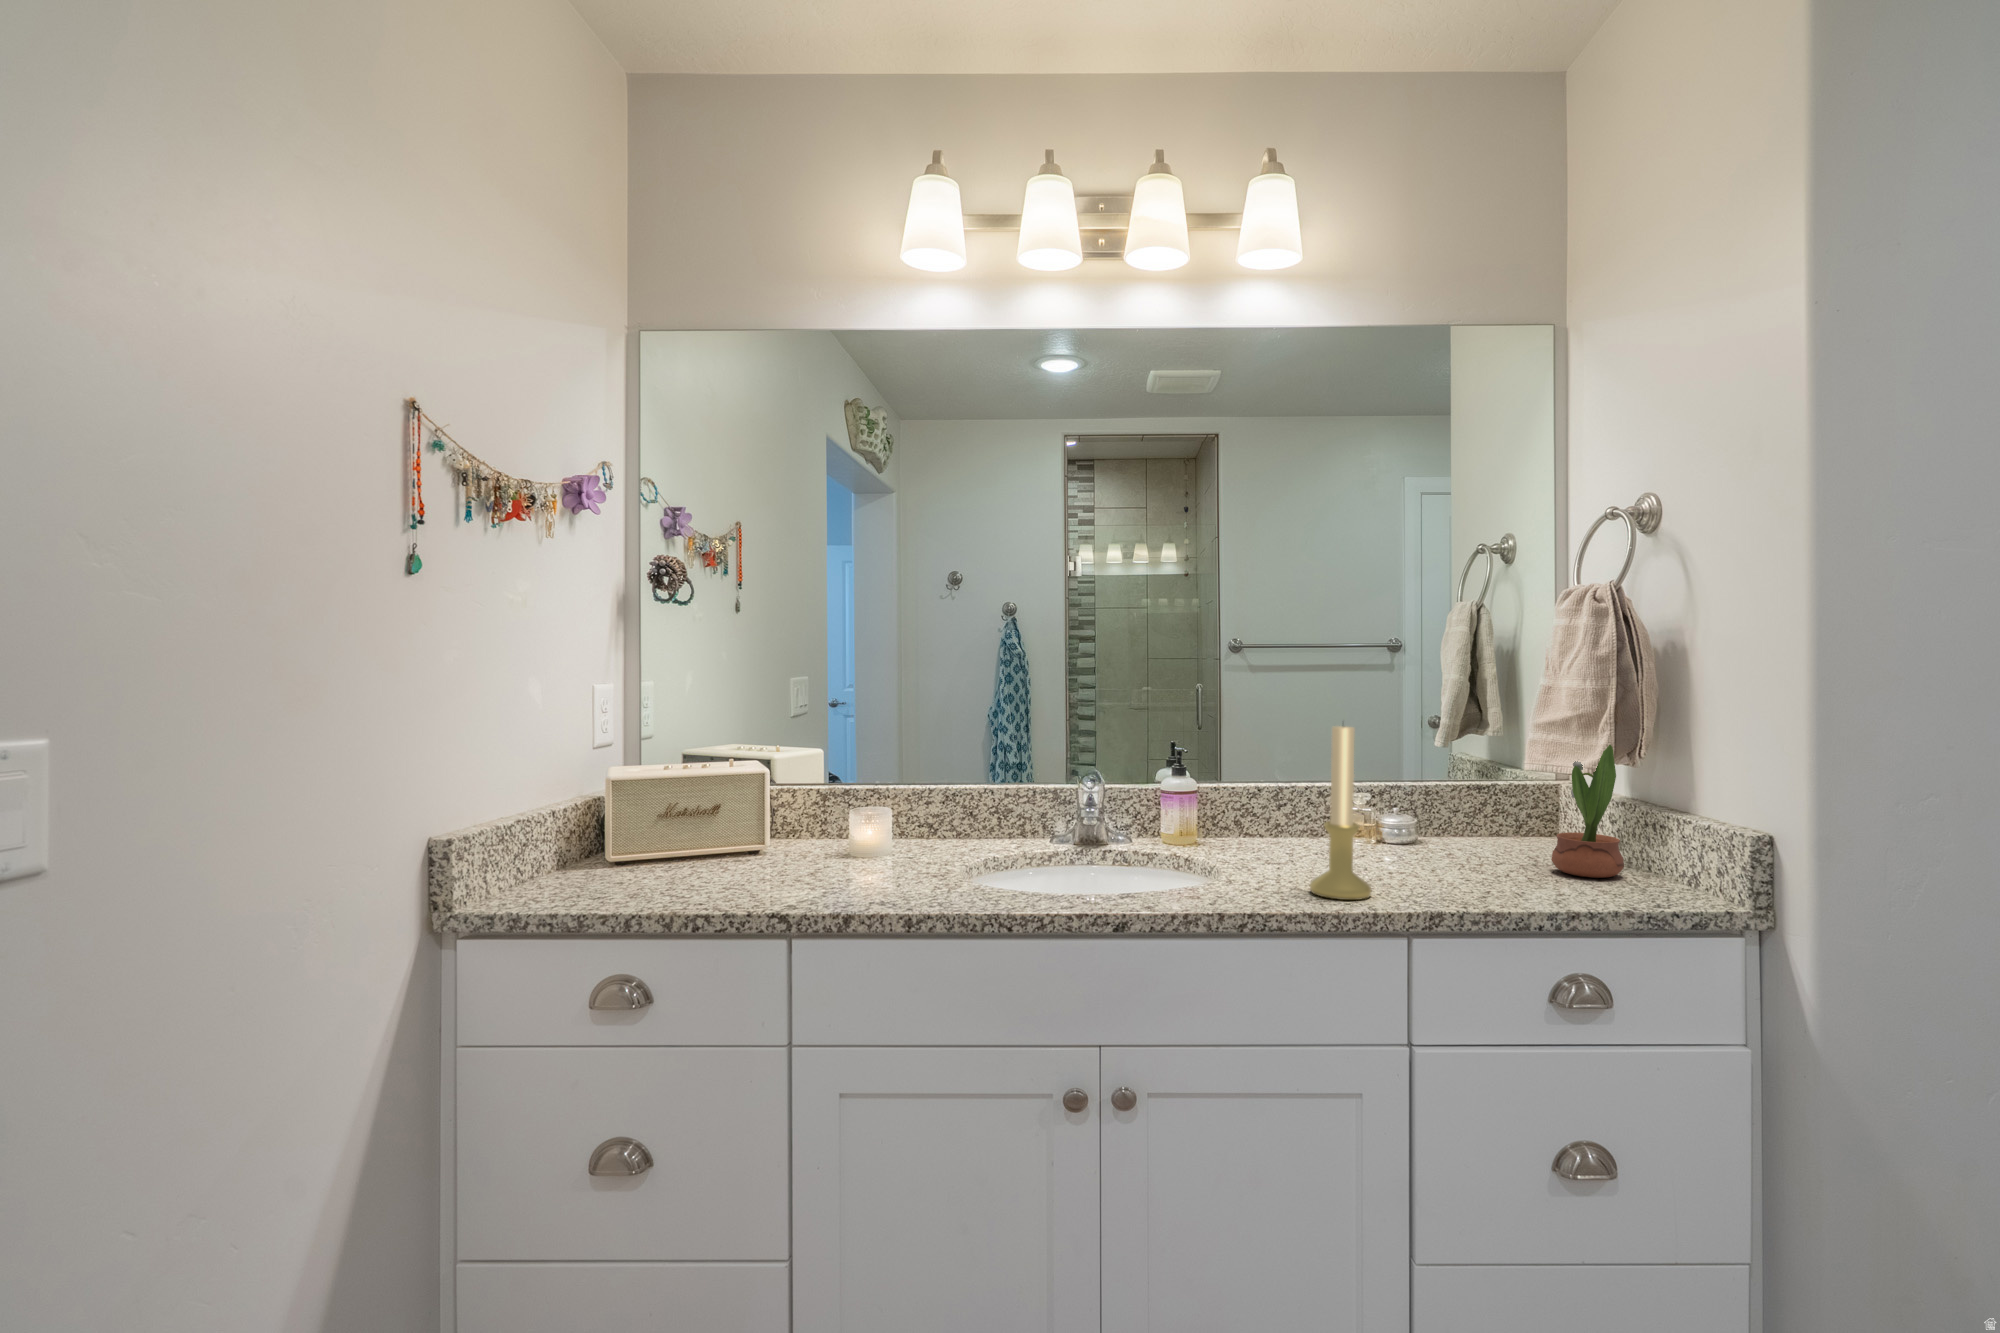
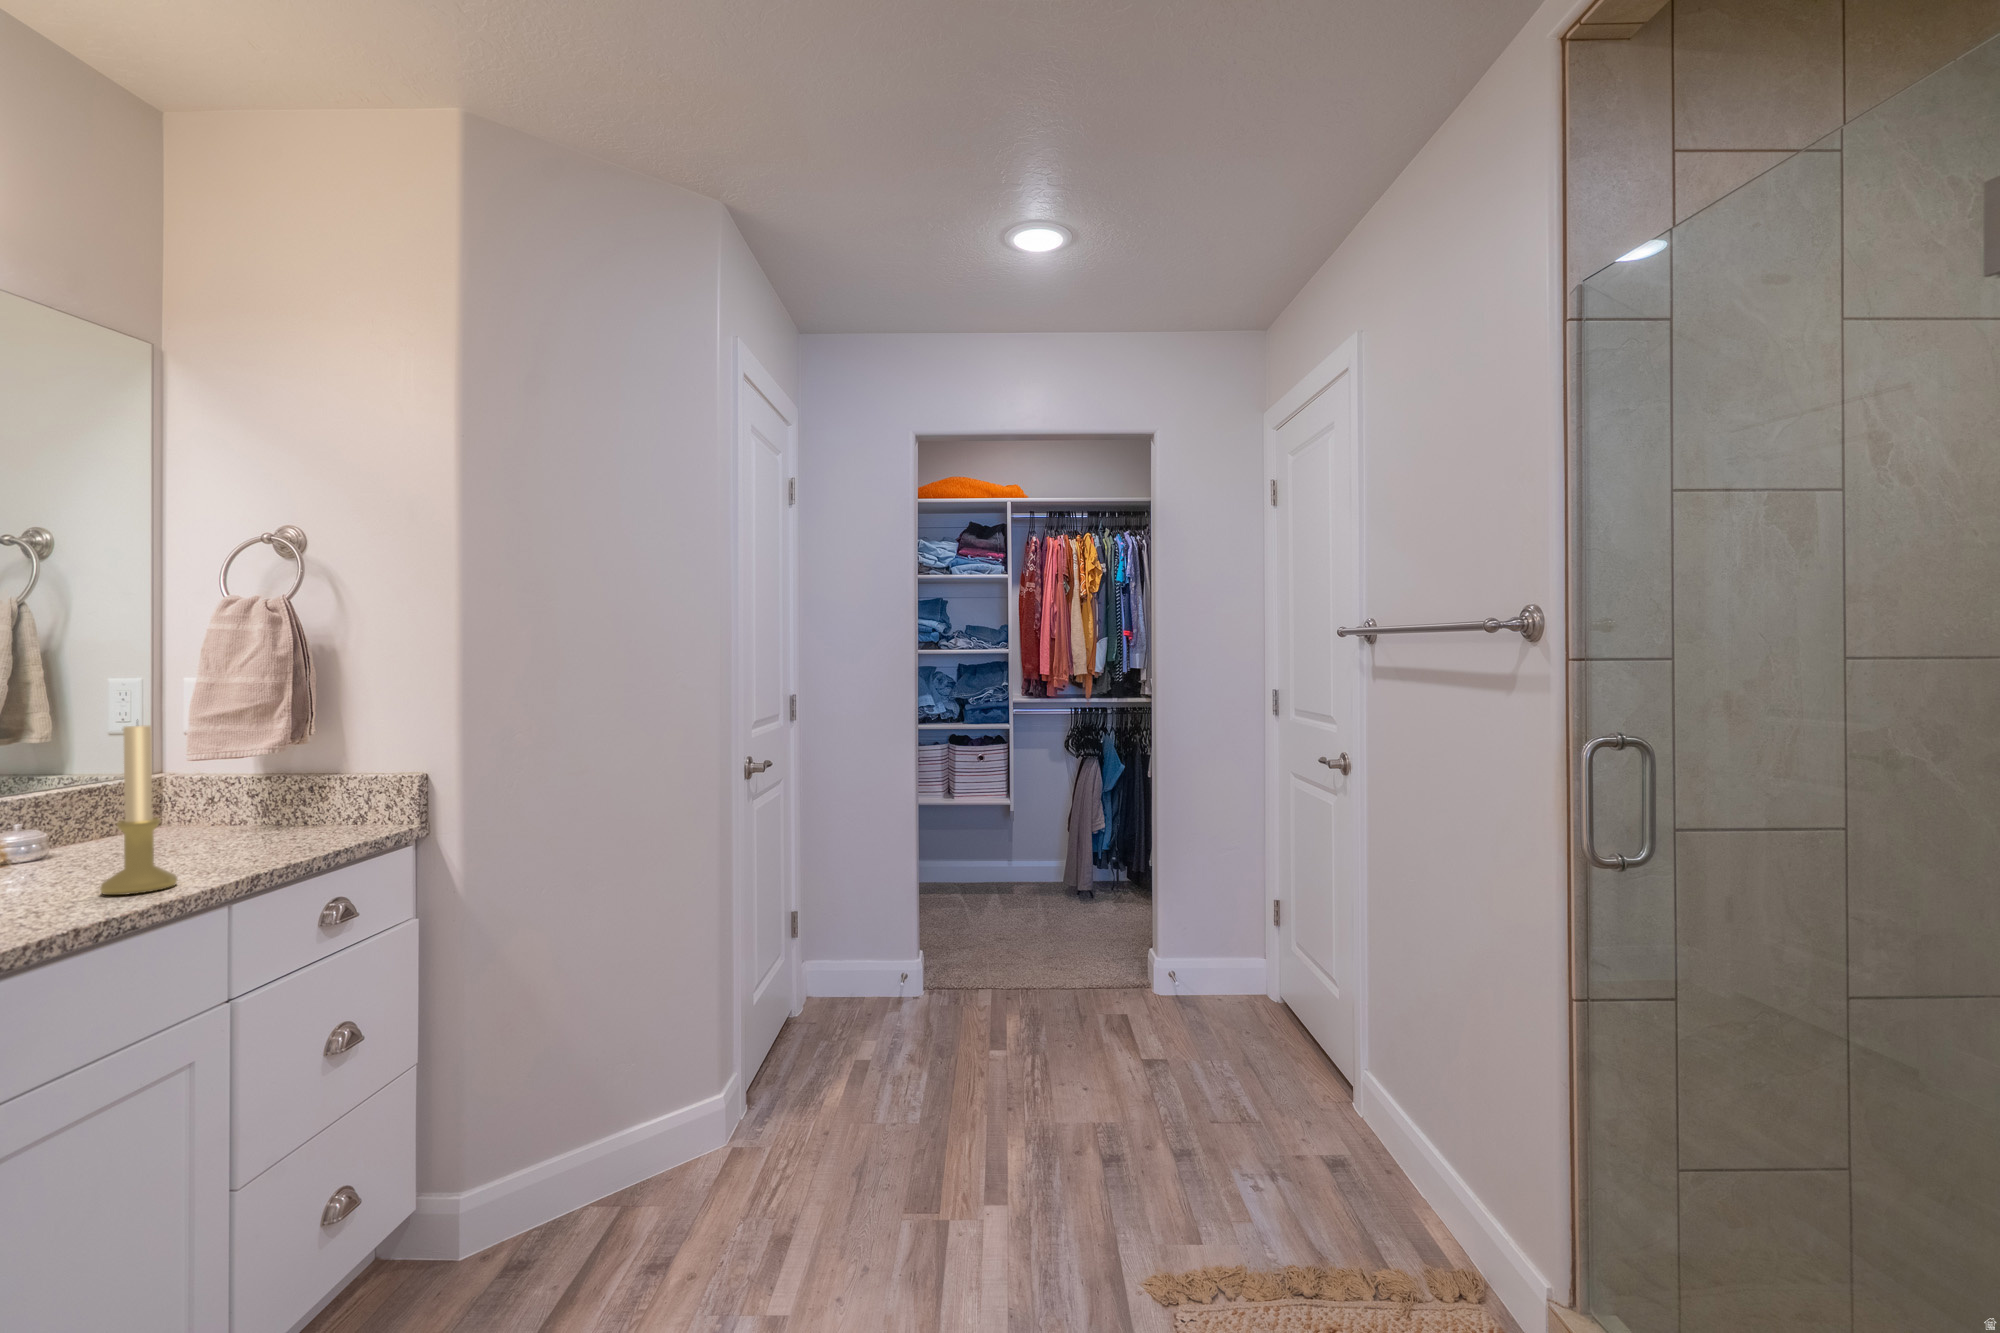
potted flower: present [1551,745,1624,878] -> none [231,705,306,837]

